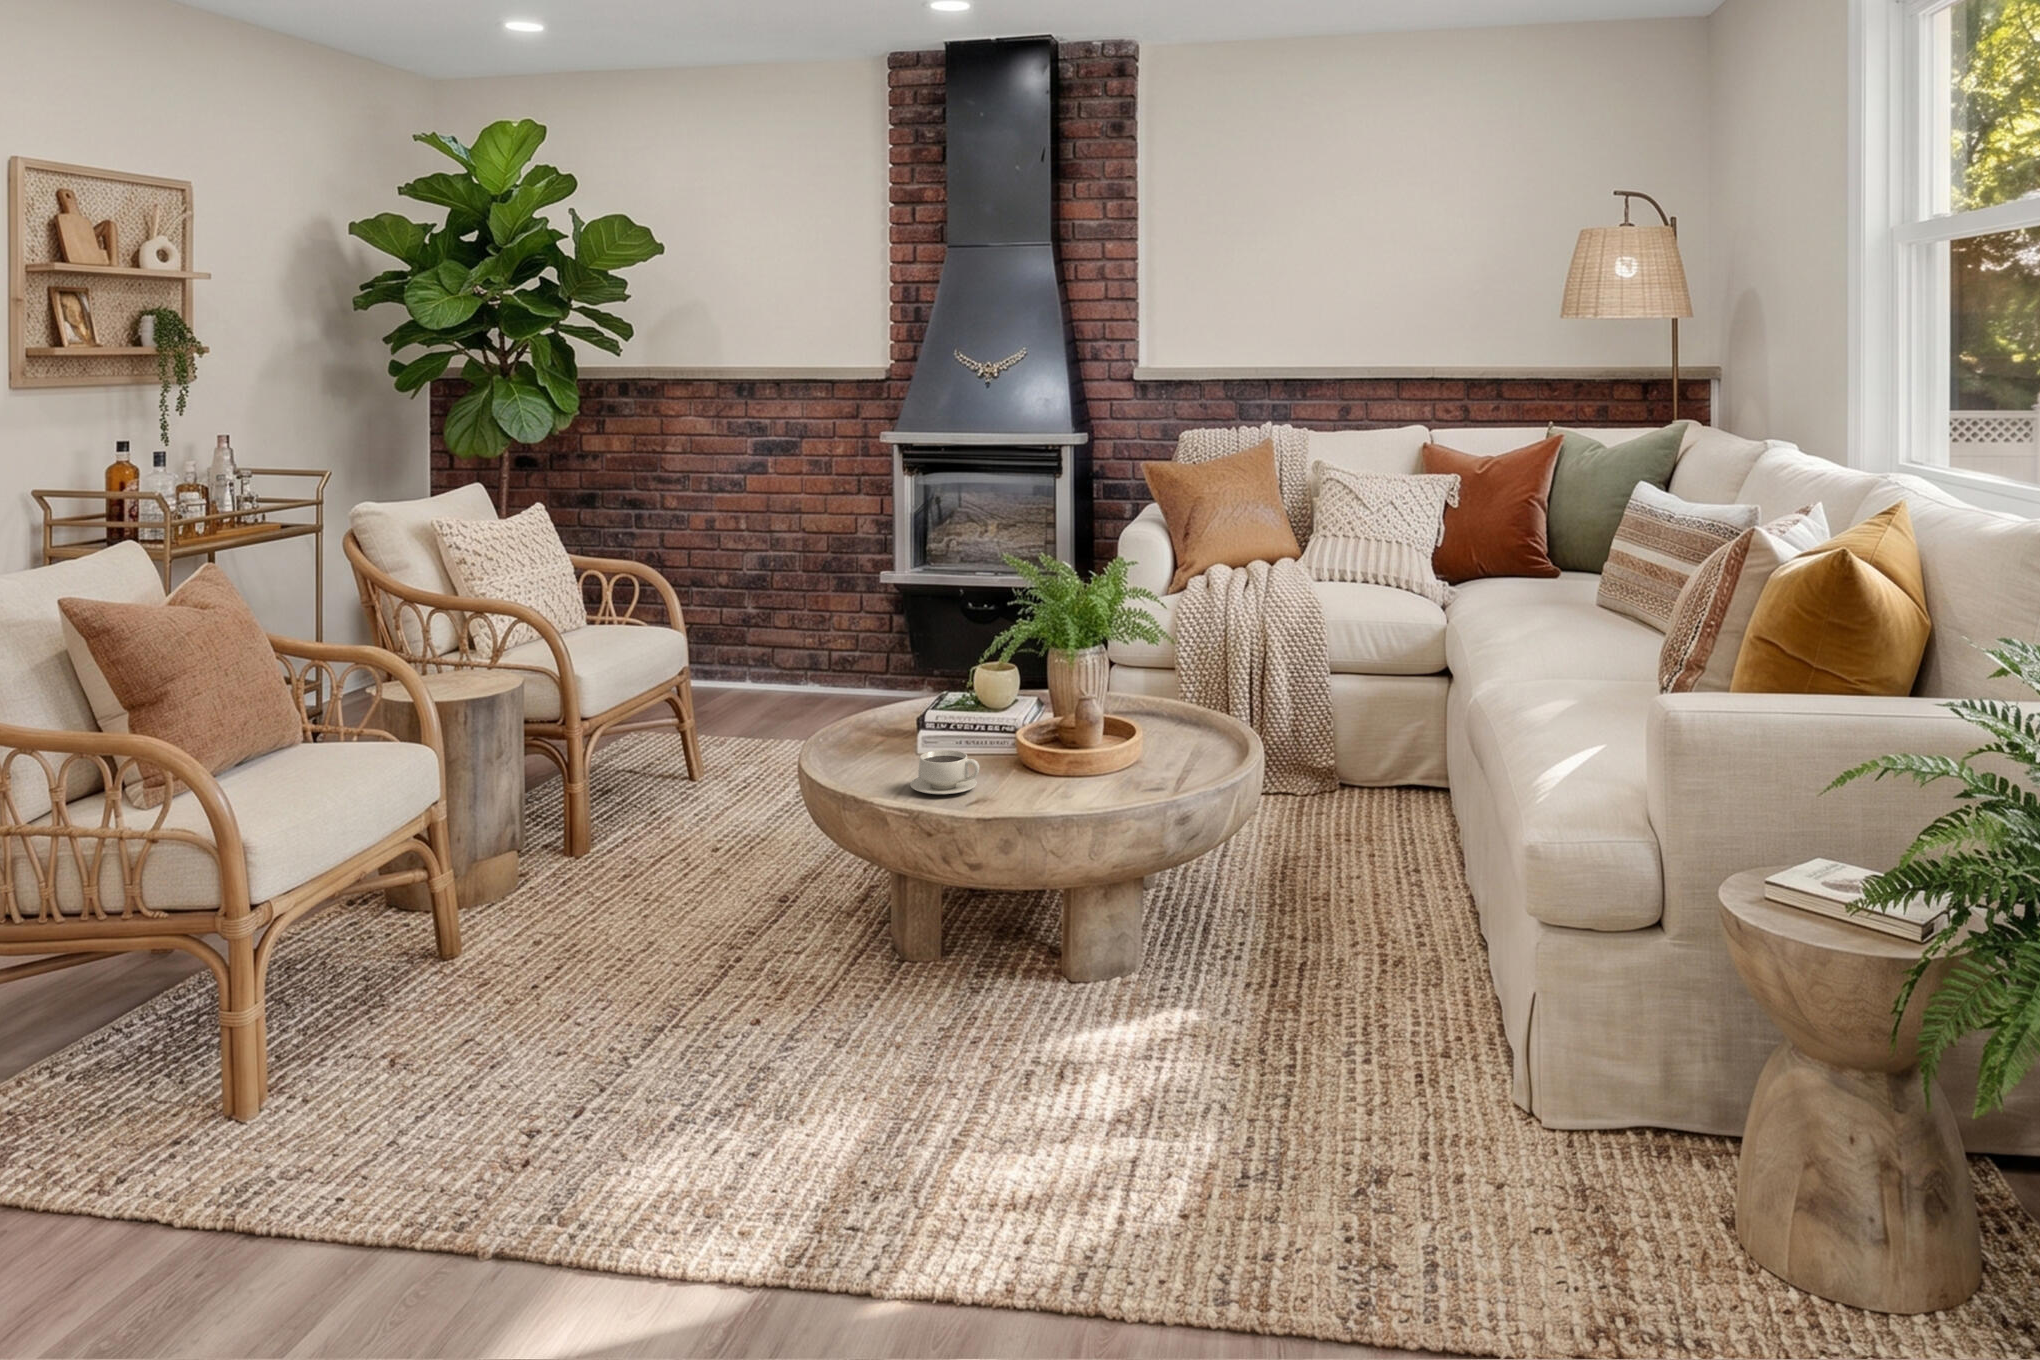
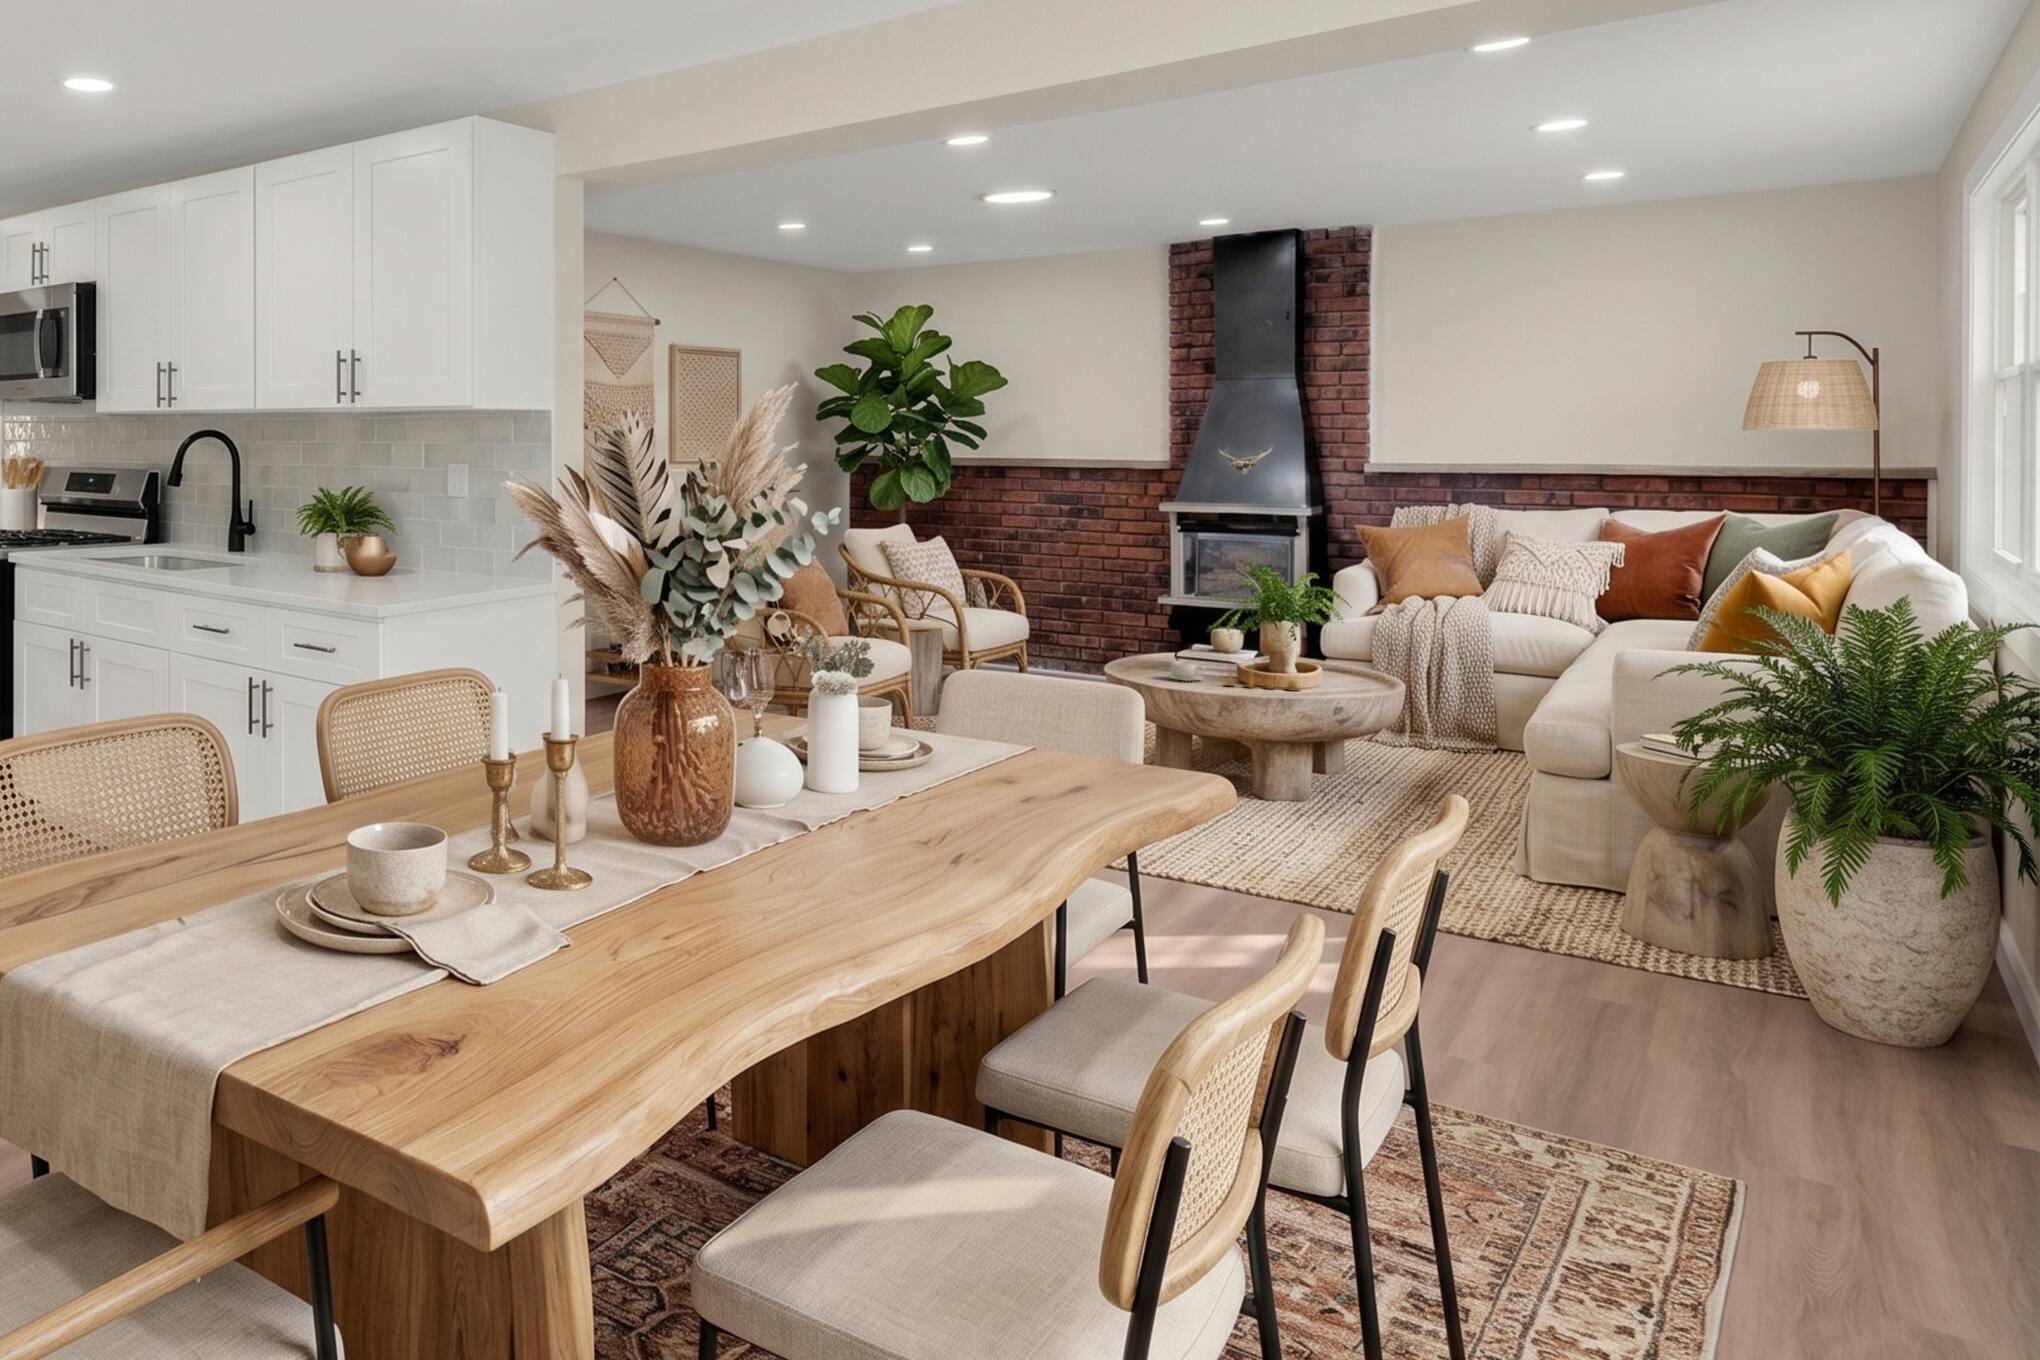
candle: none [1012,759,1143,801] -> present [1226,668,1299,691]

